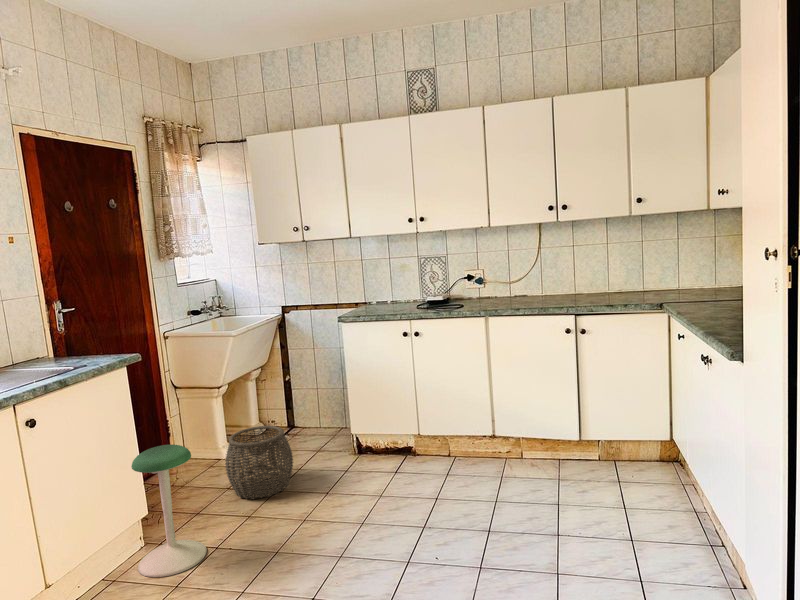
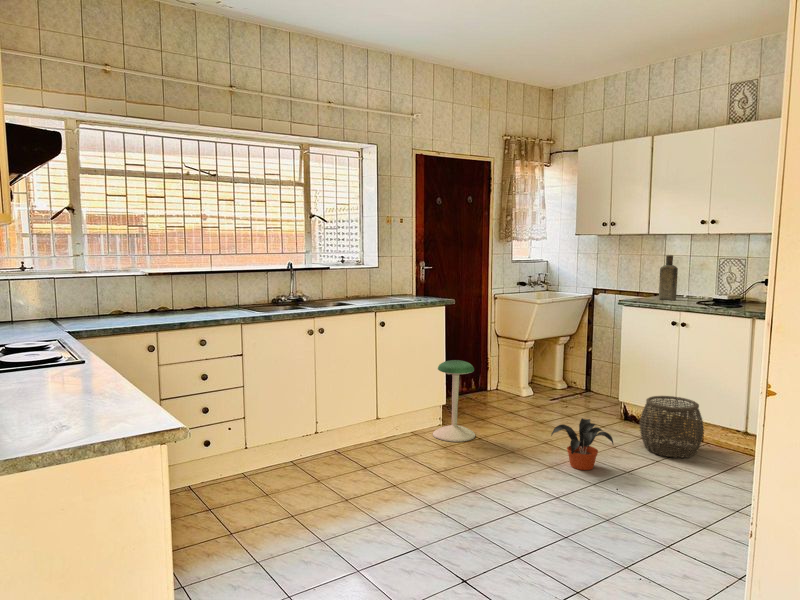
bottle: none [370,258,390,309] -> present [659,255,678,300]
woven basket: present [225,426,293,499] -> present [639,396,704,458]
potted plant: none [331,475,408,548] -> present [551,418,613,470]

